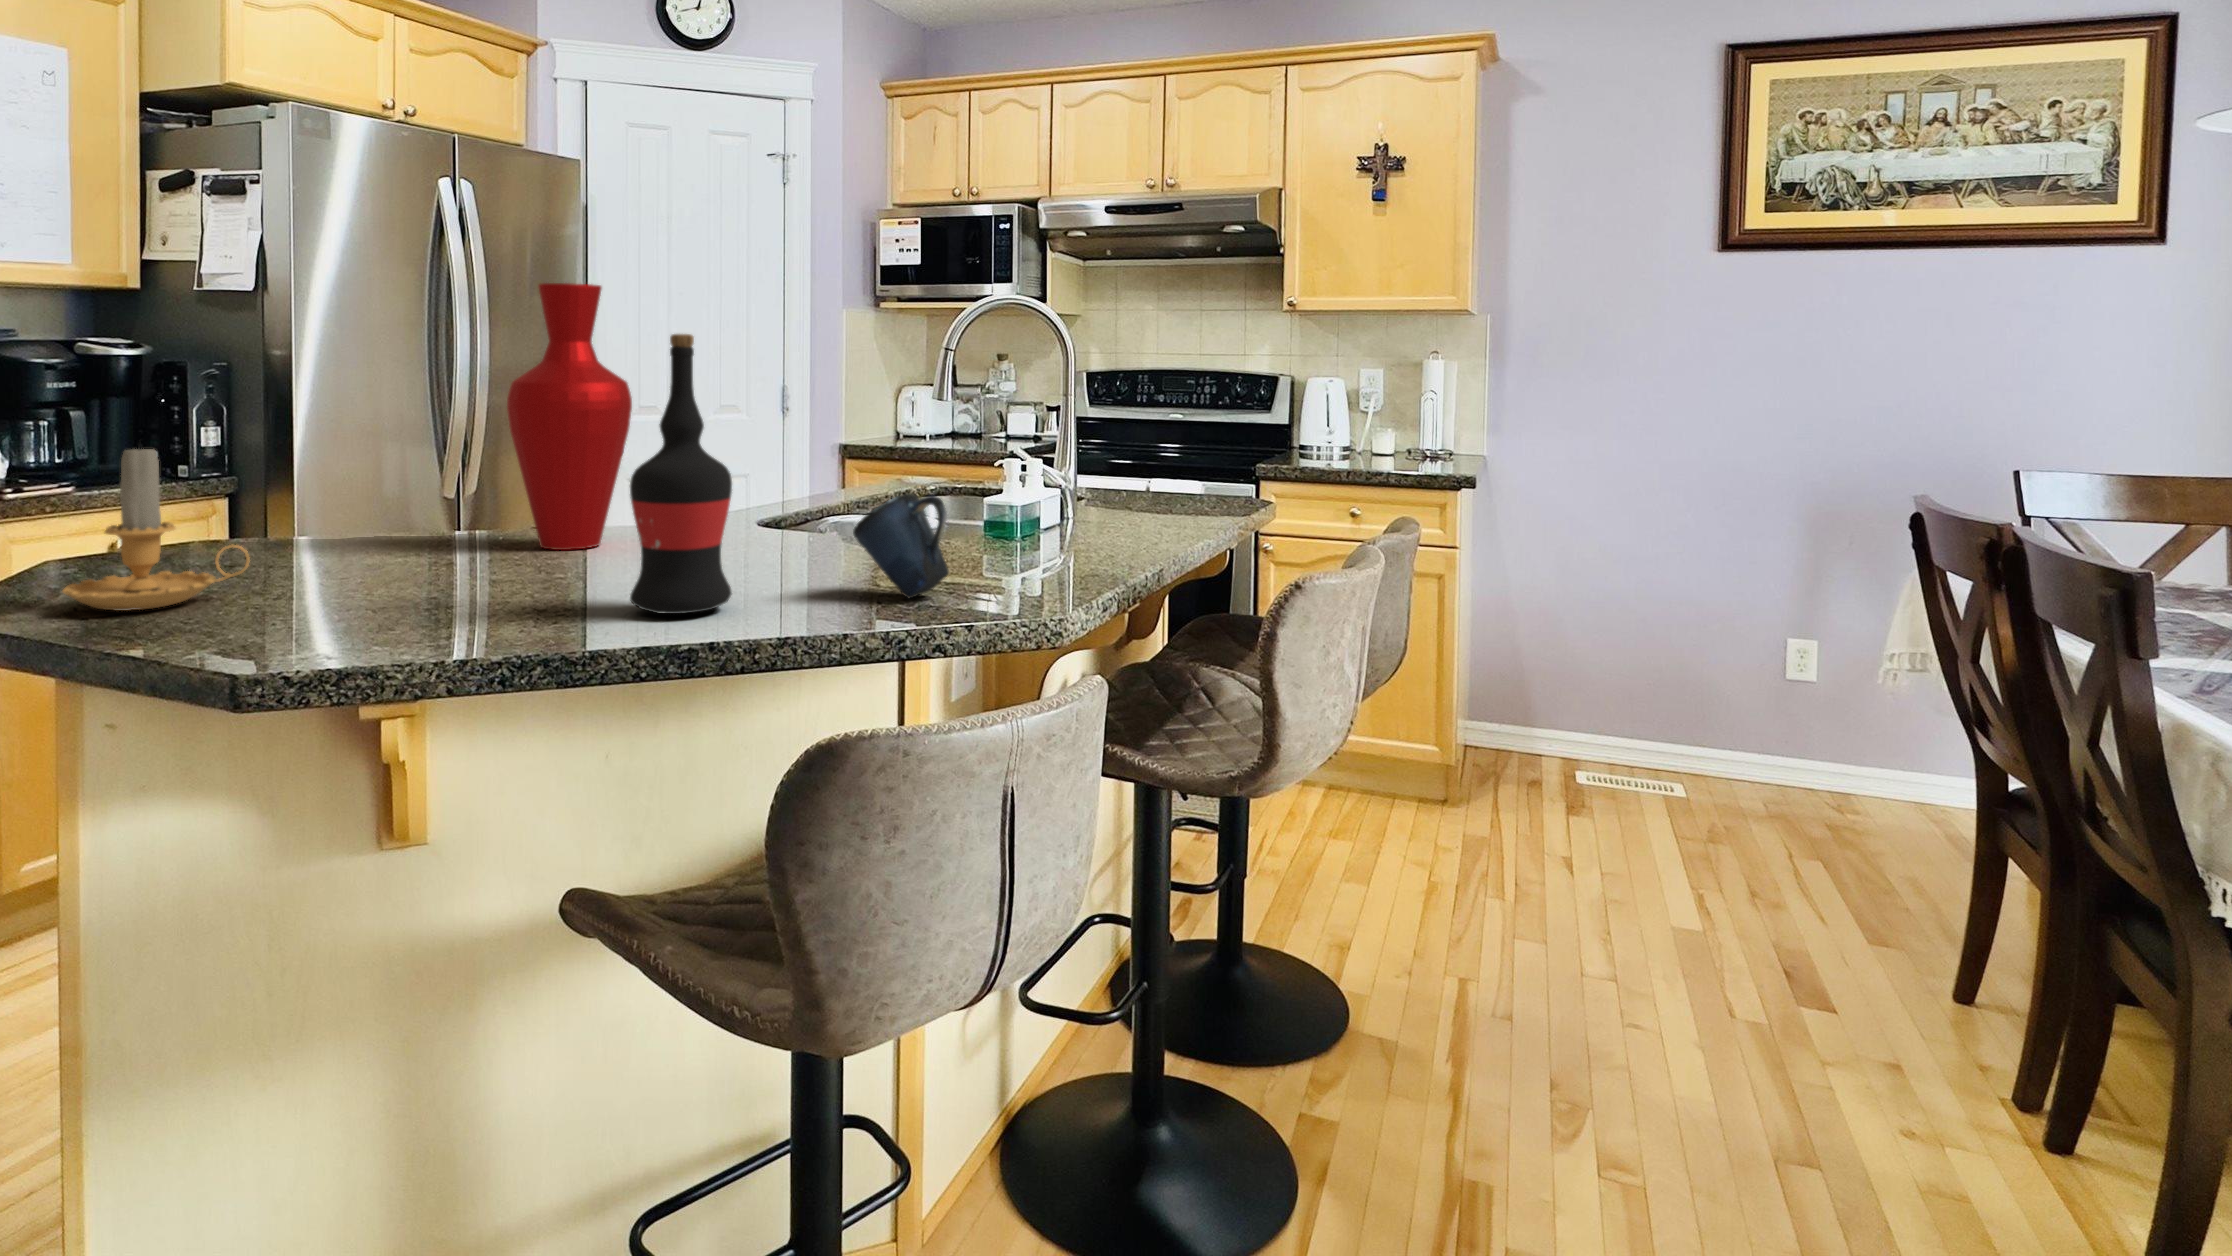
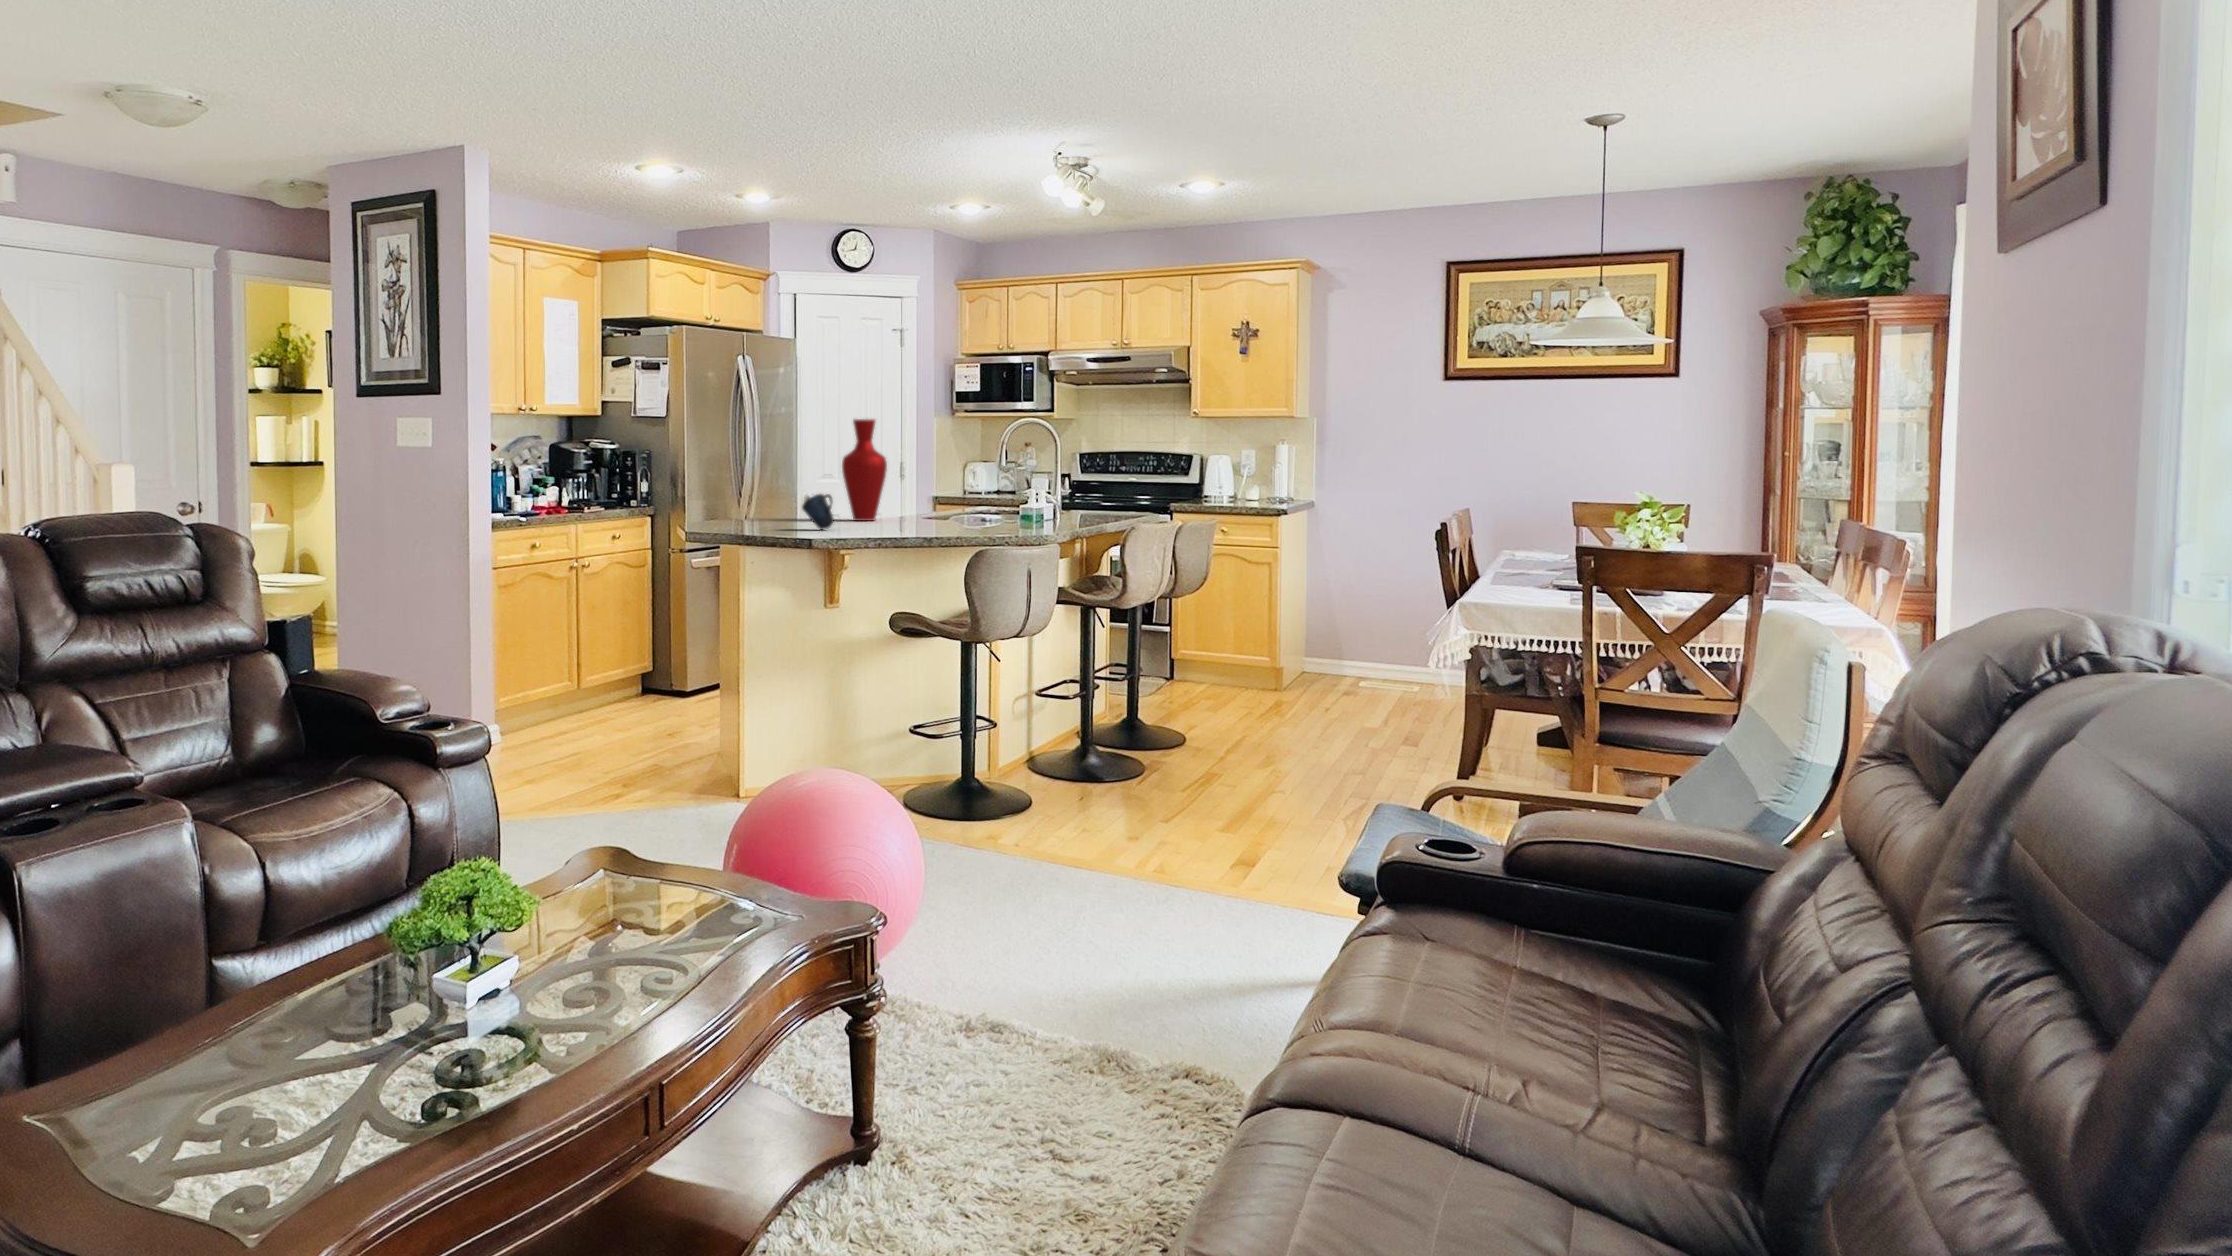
wine bottle: present [630,334,732,614] -> none [914,440,945,528]
candle: present [63,447,250,611] -> none [738,475,786,528]
mug: present [853,493,949,598] -> present [802,494,834,530]

